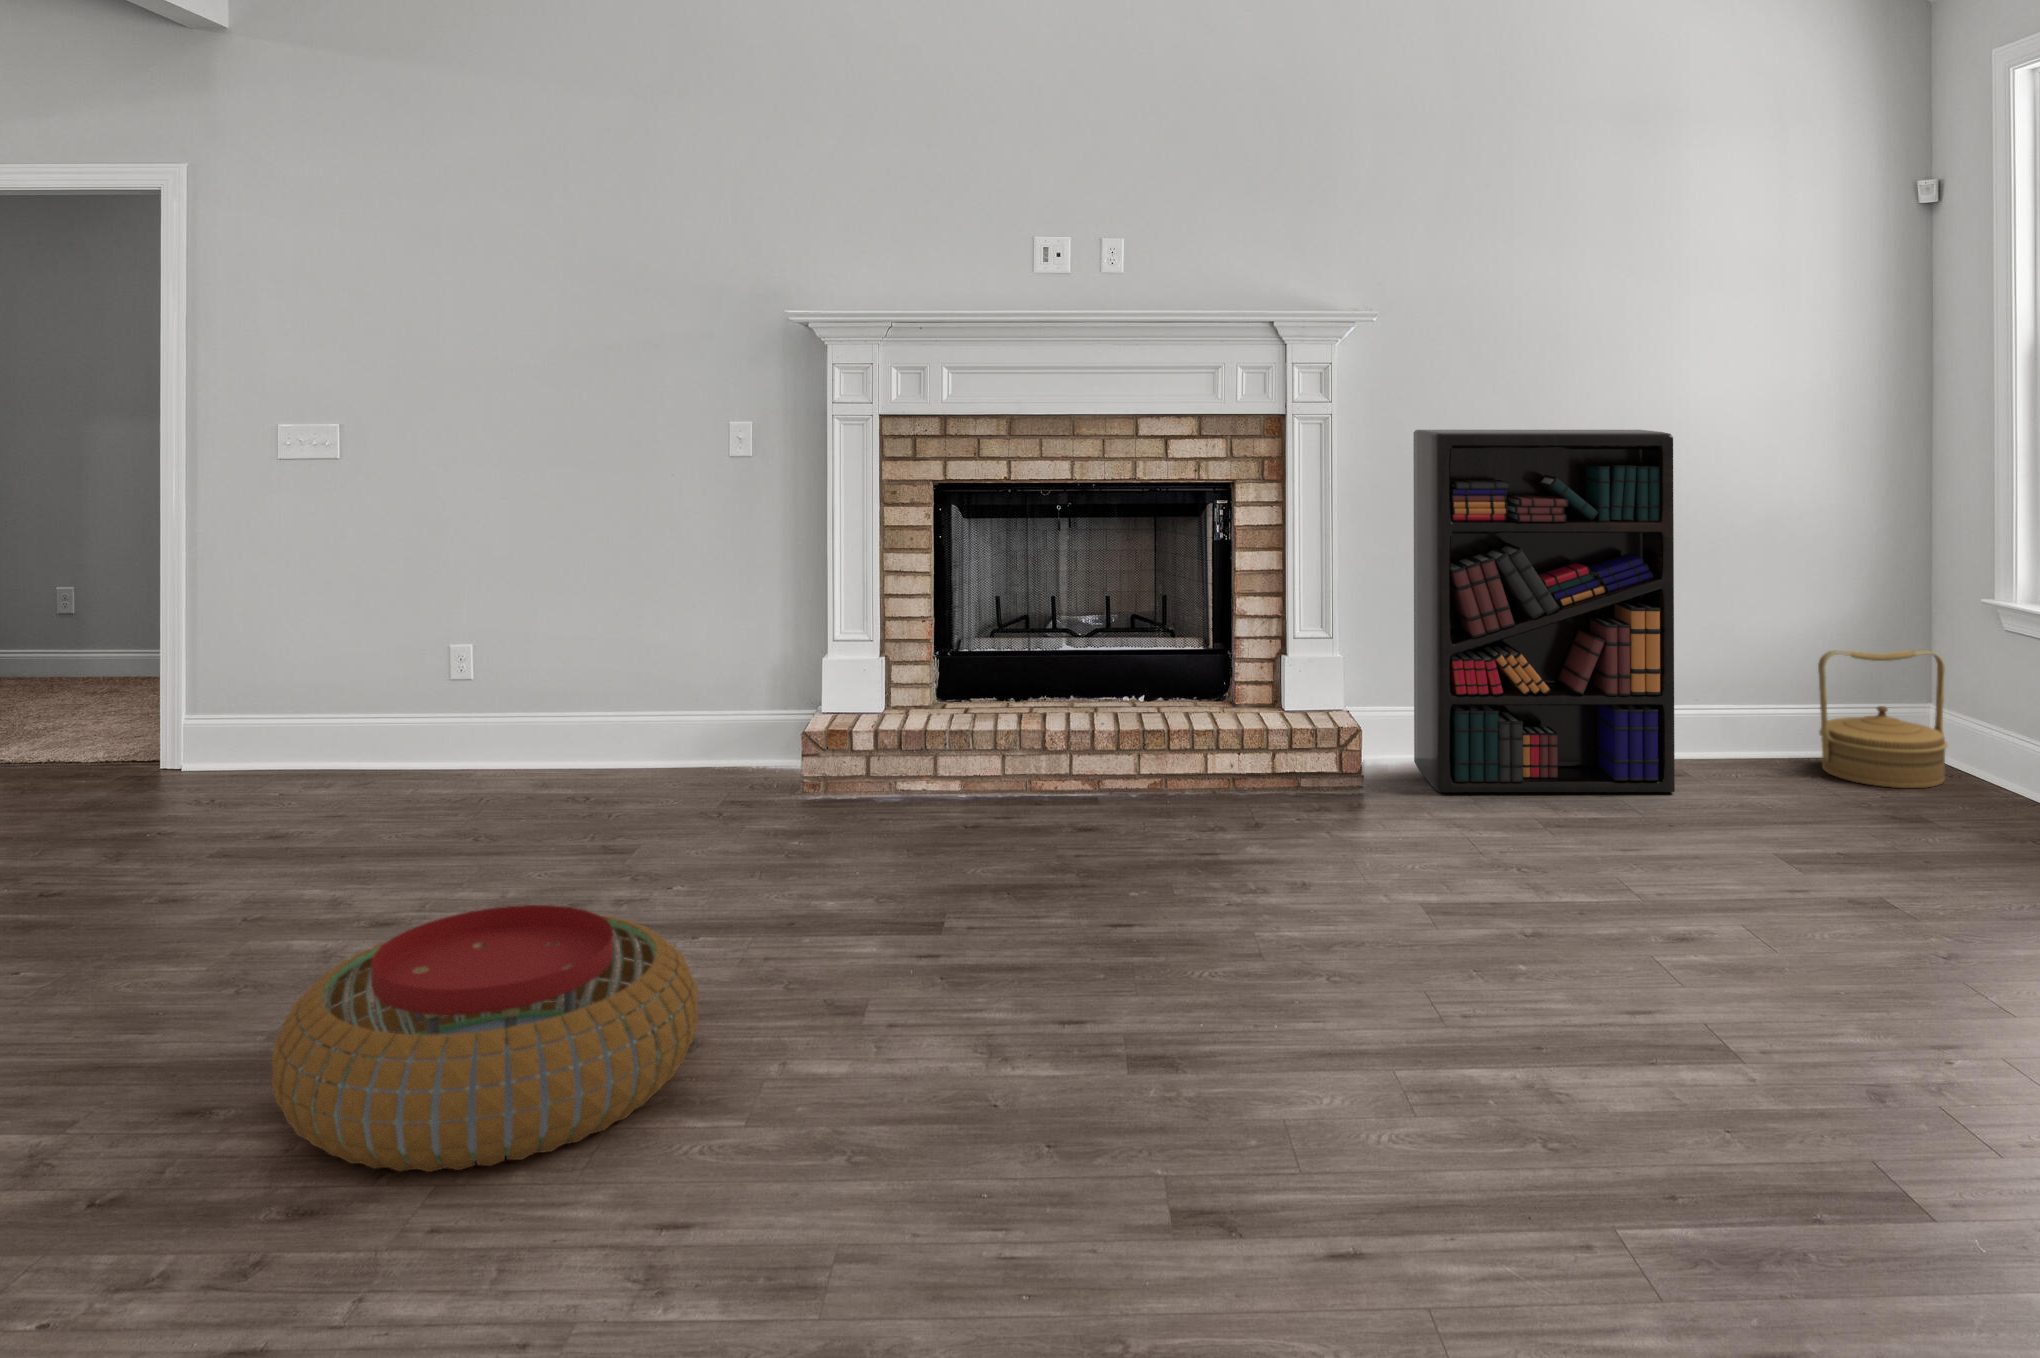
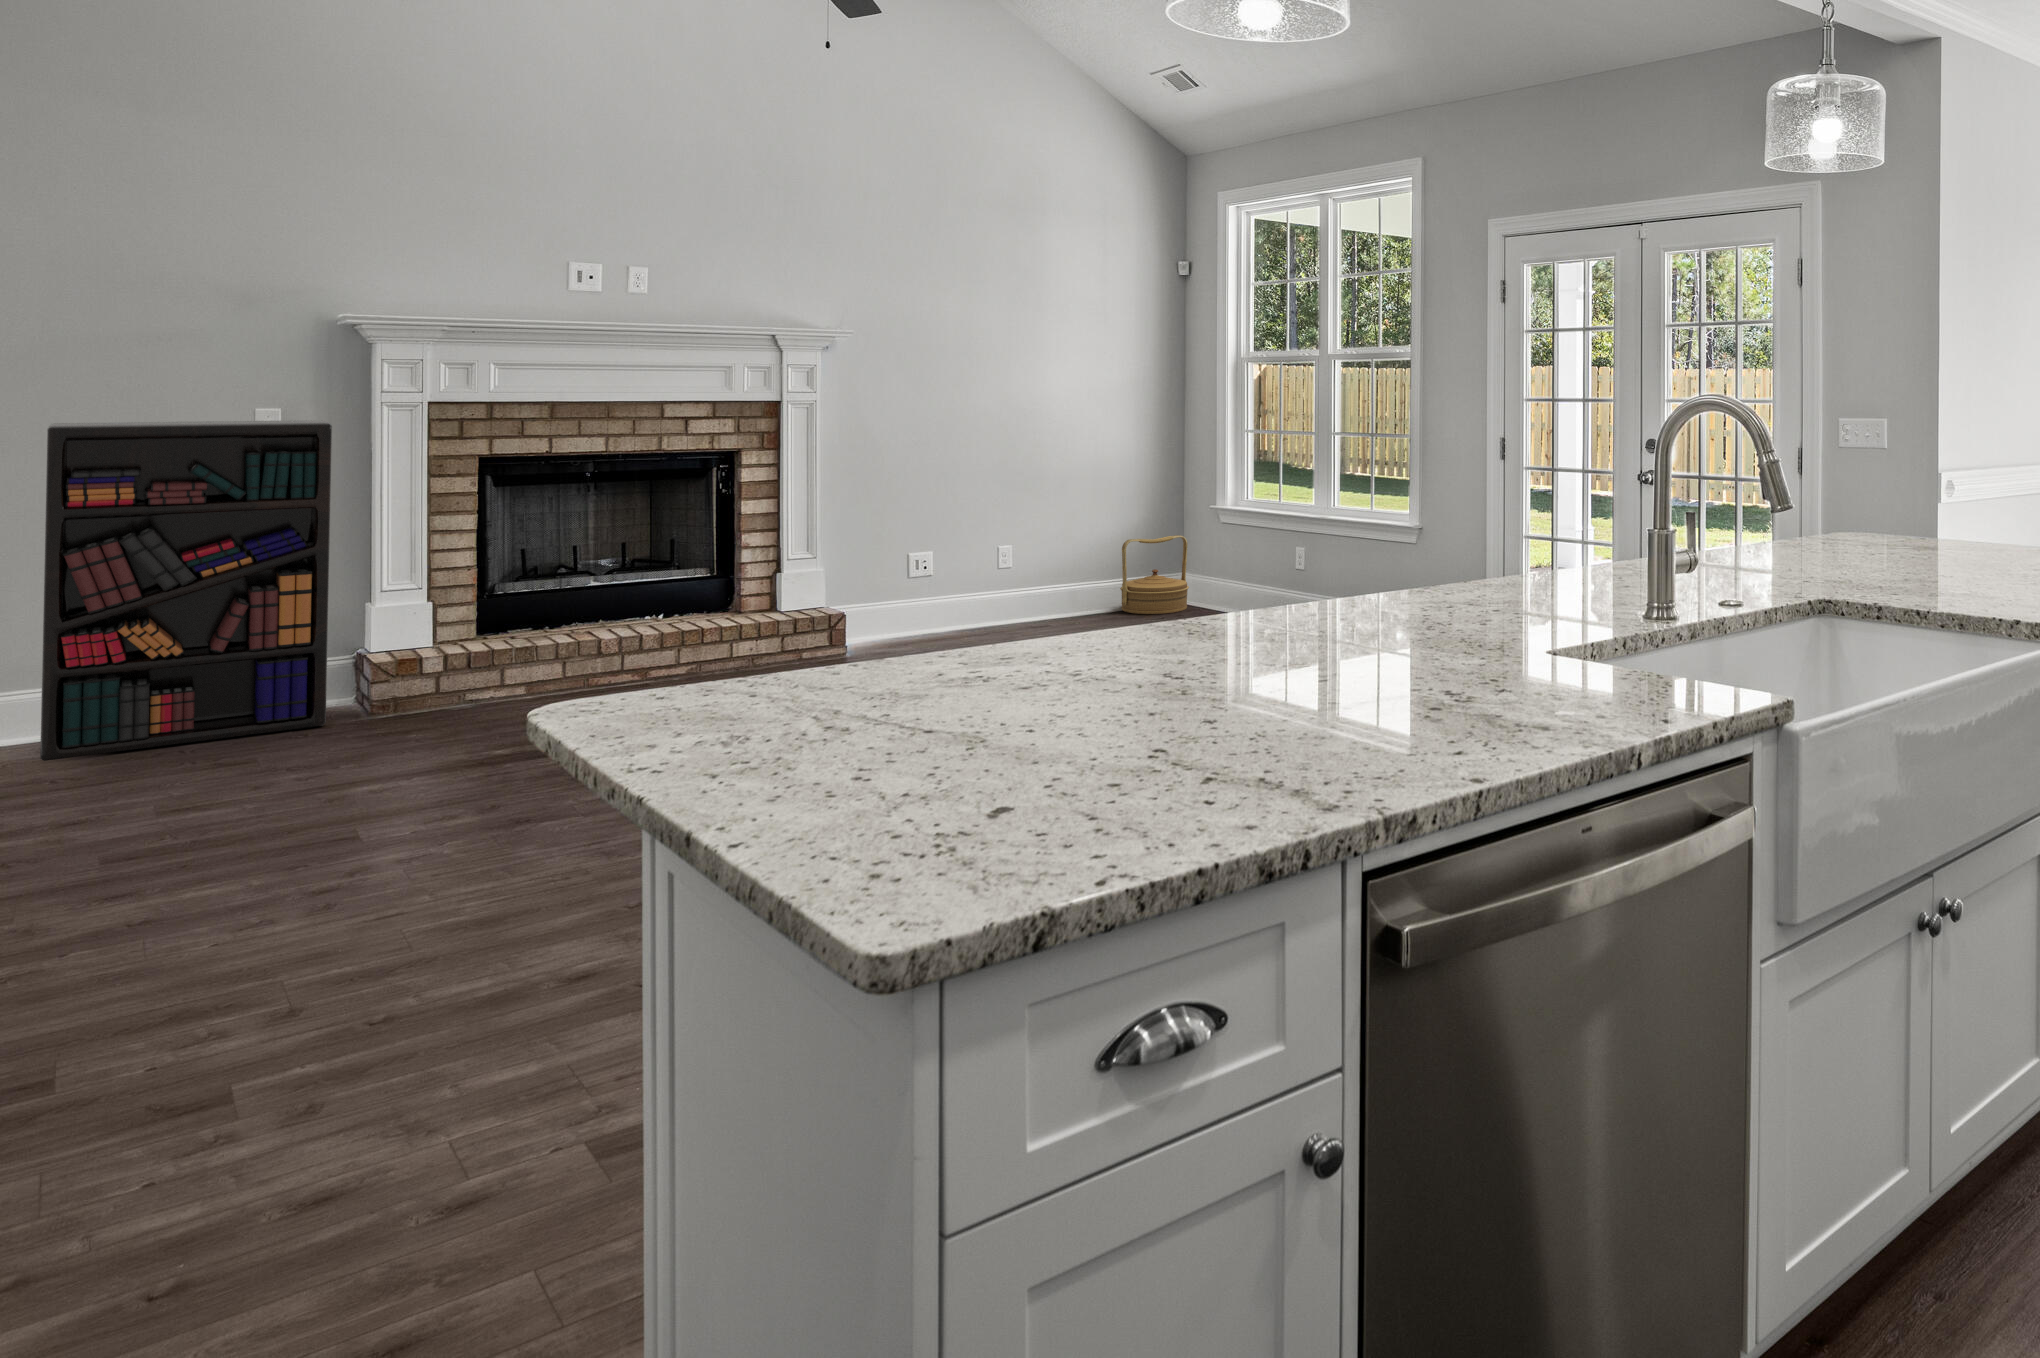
bookshelf: present [1413,430,1675,792] -> present [40,420,332,761]
pouf: present [271,905,698,1172] -> none [202,742,537,897]

